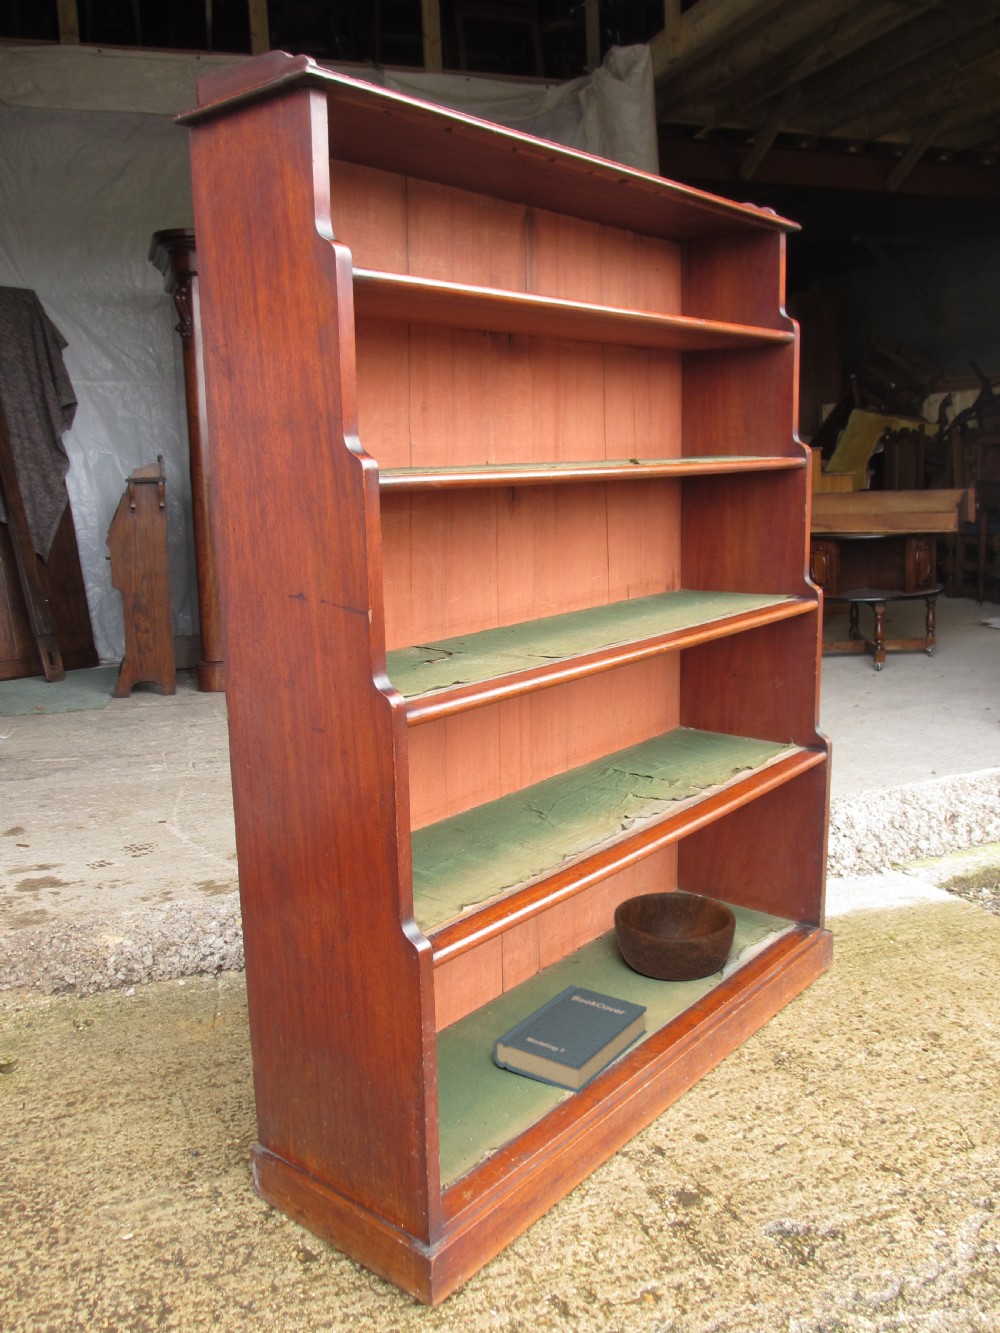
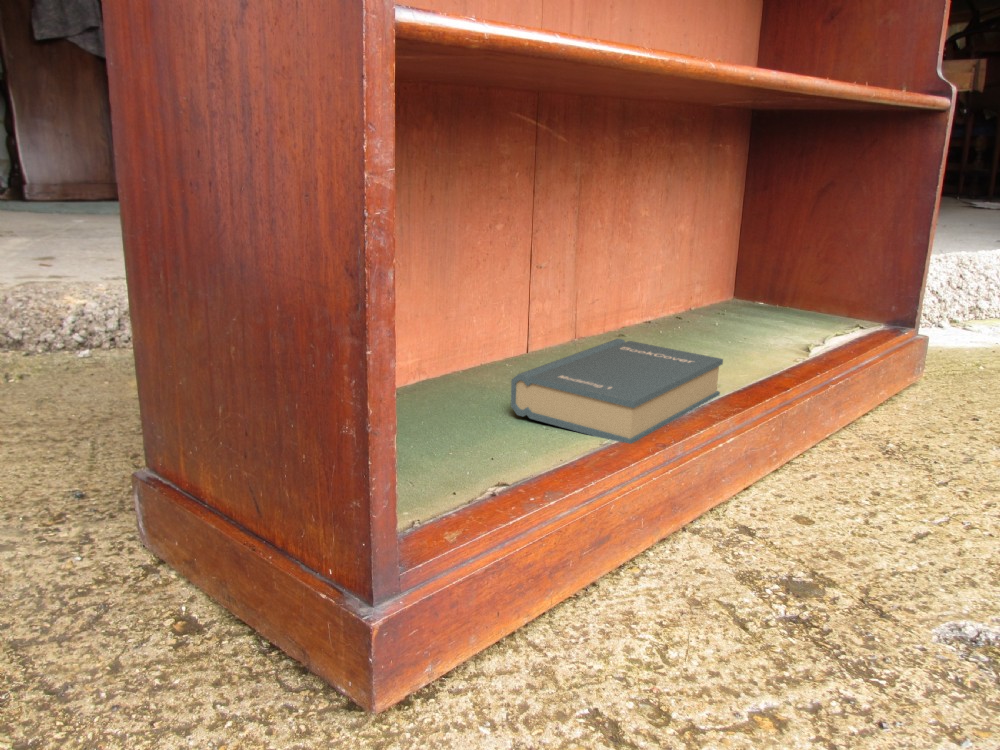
wooden bowl: present [614,892,736,981] -> none [670,271,828,358]

